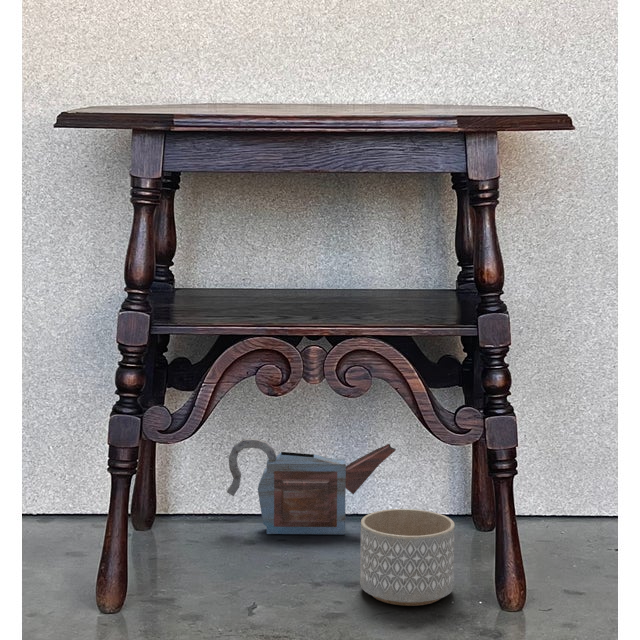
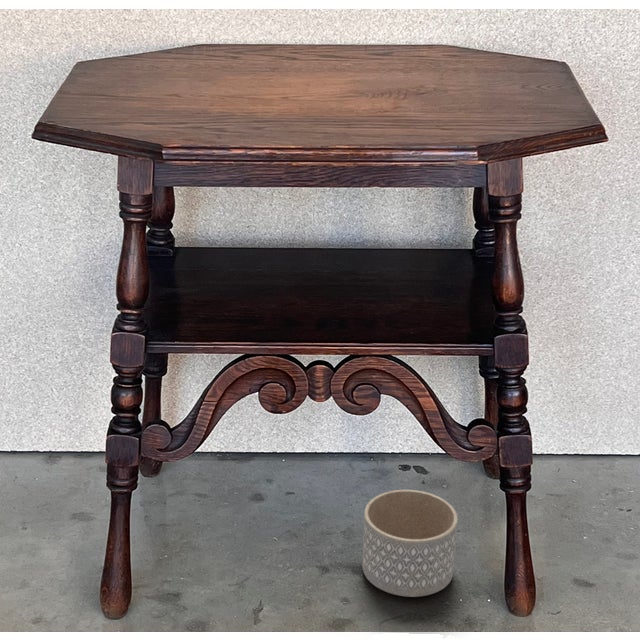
watering can: present [227,439,396,534] -> none [231,392,399,482]

